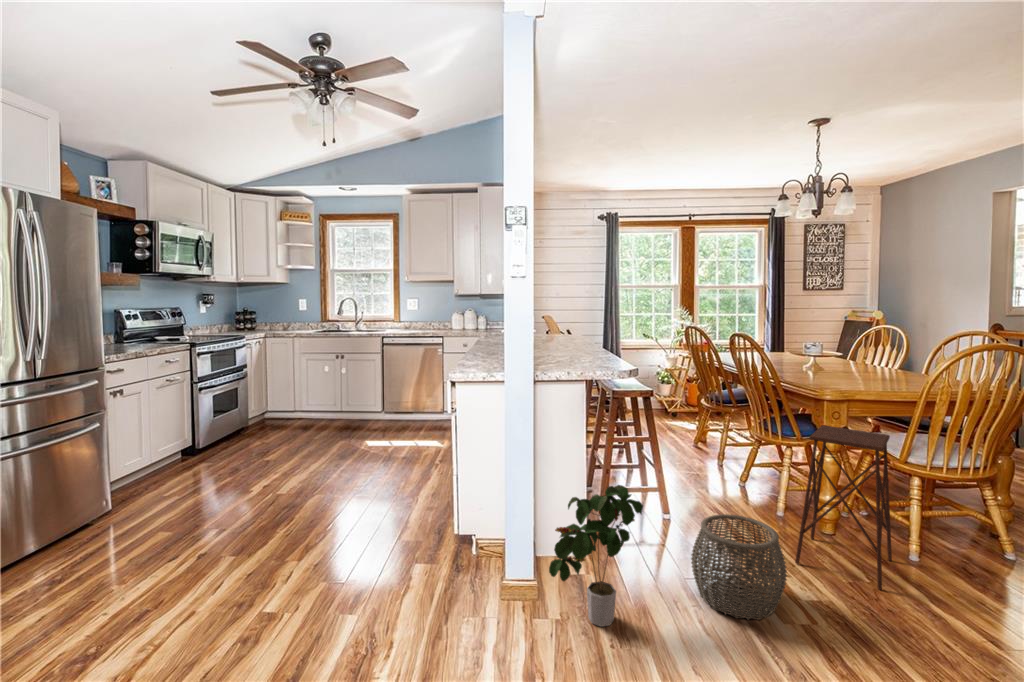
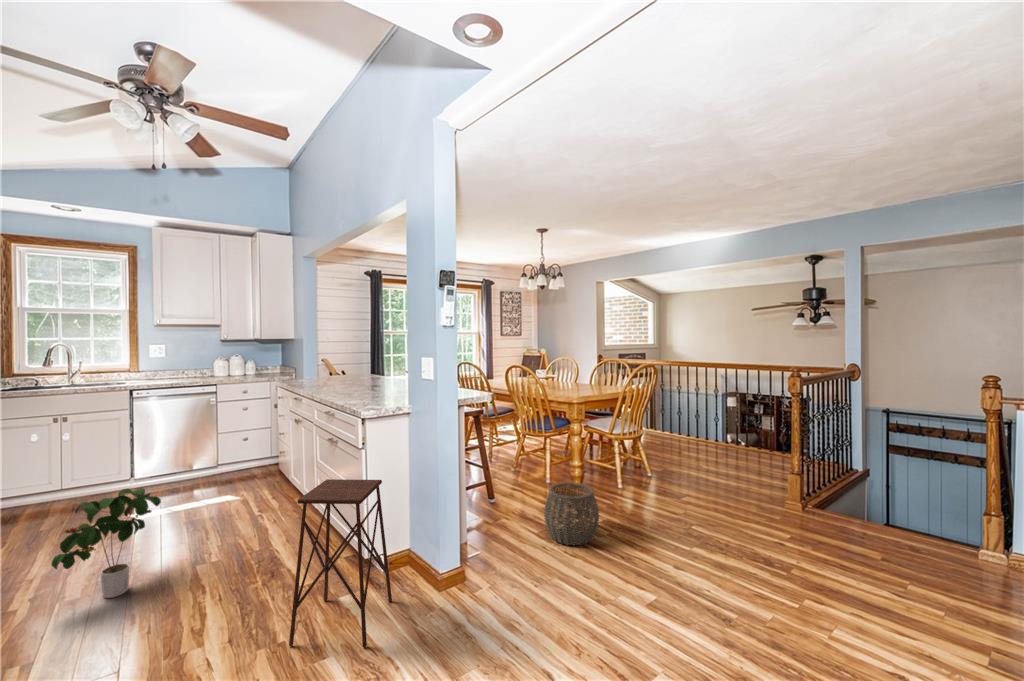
side table: present [795,425,892,590] -> present [289,479,392,648]
potted plant: present [549,485,643,627] -> present [51,488,161,598]

